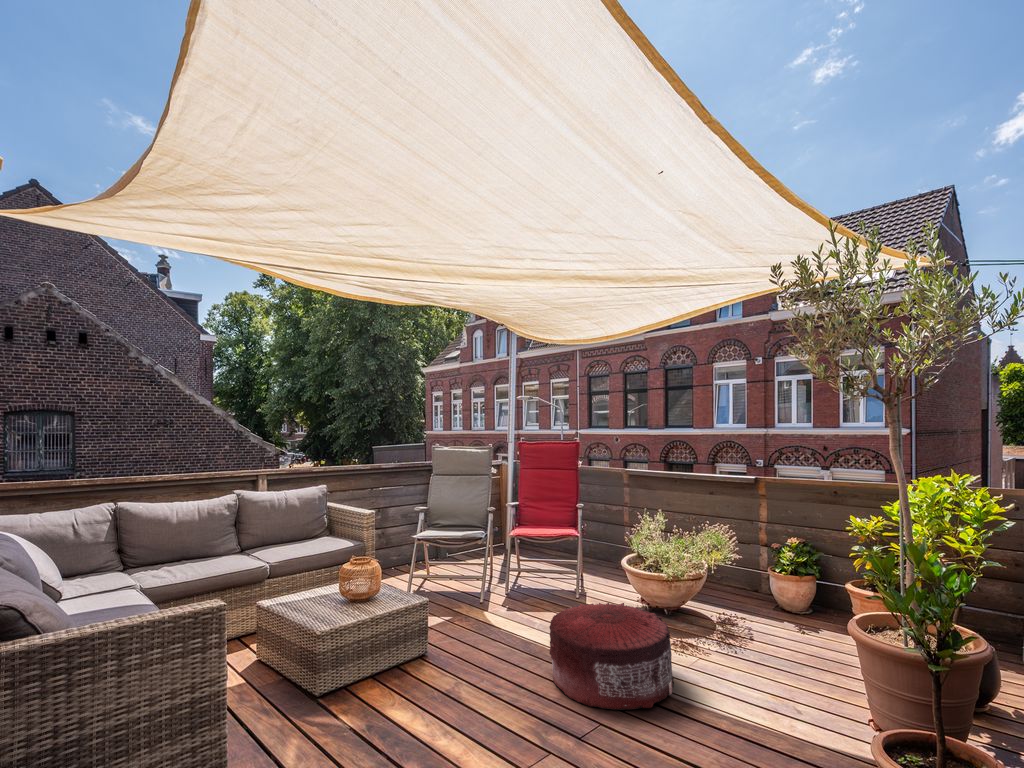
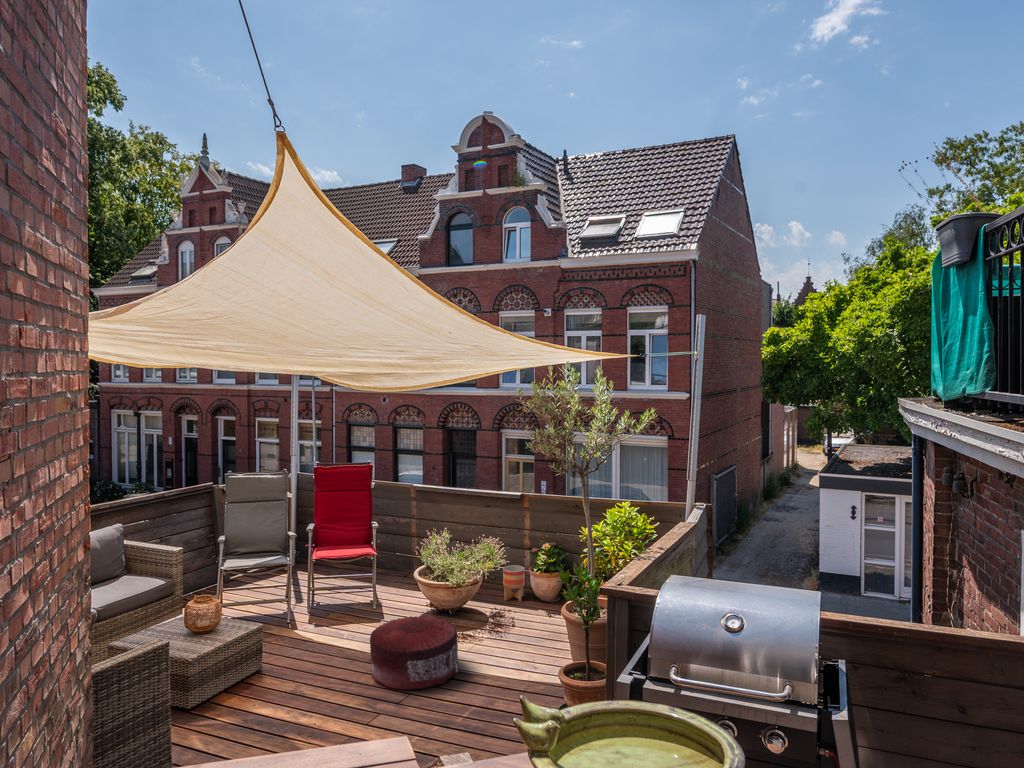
planter: none [732,566,763,613] -> present [503,565,525,602]

